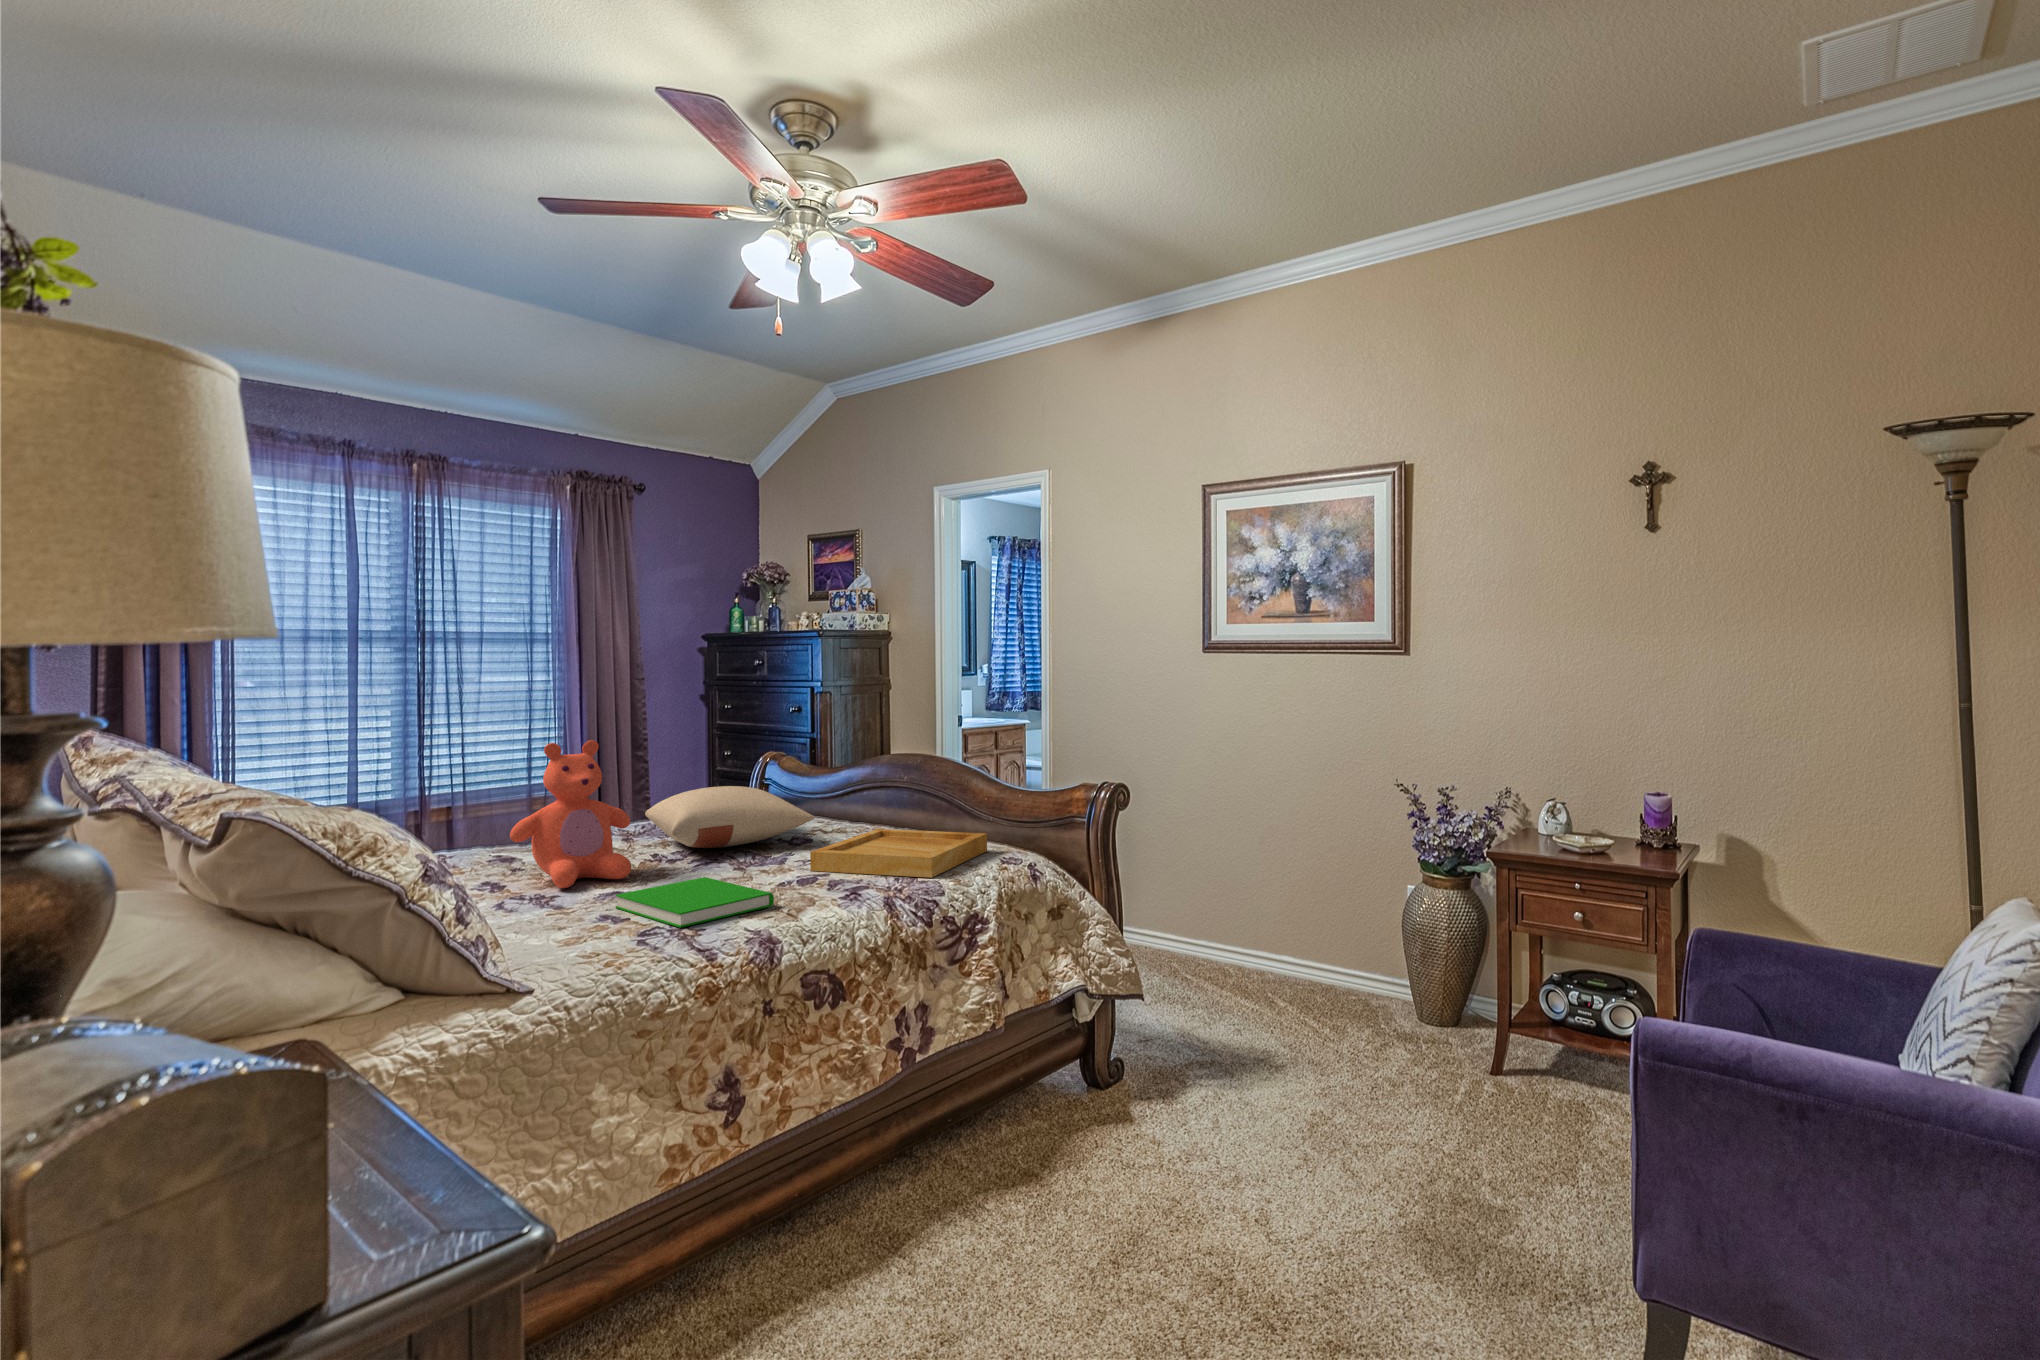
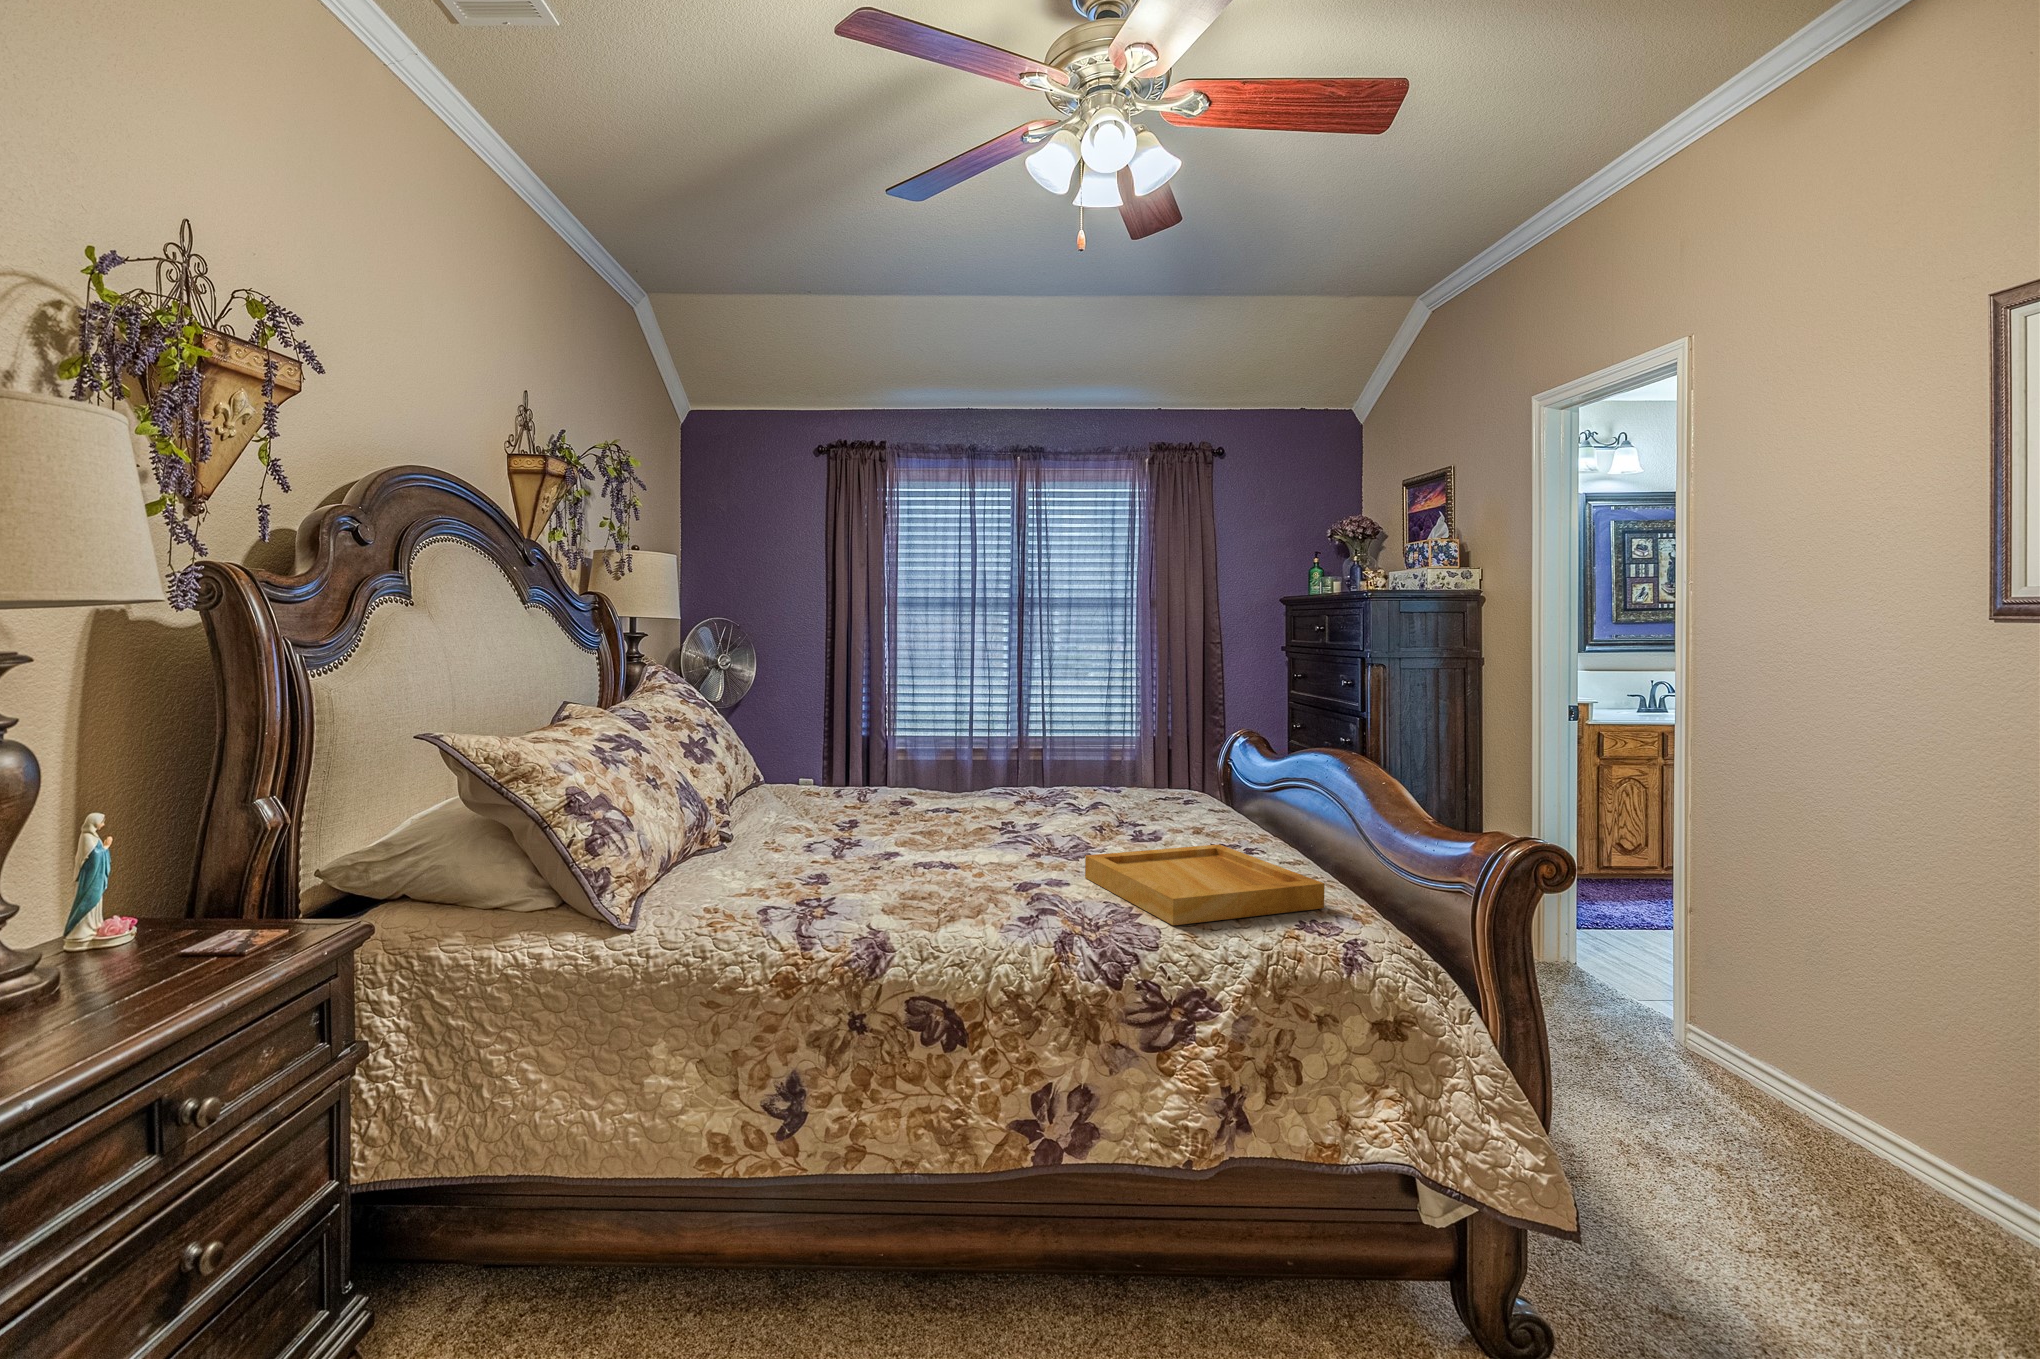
teddy bear: present [510,740,631,888] -> none [861,700,968,842]
pillow: present [645,786,814,848] -> none [1002,763,1174,830]
book: present [616,877,774,928] -> none [845,857,961,908]

